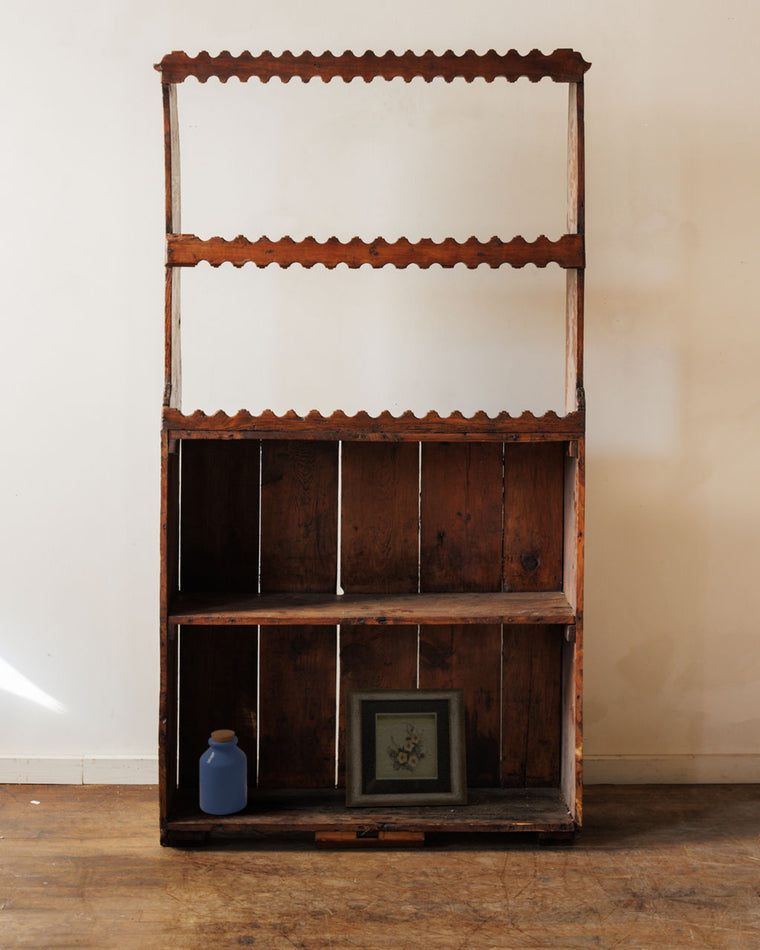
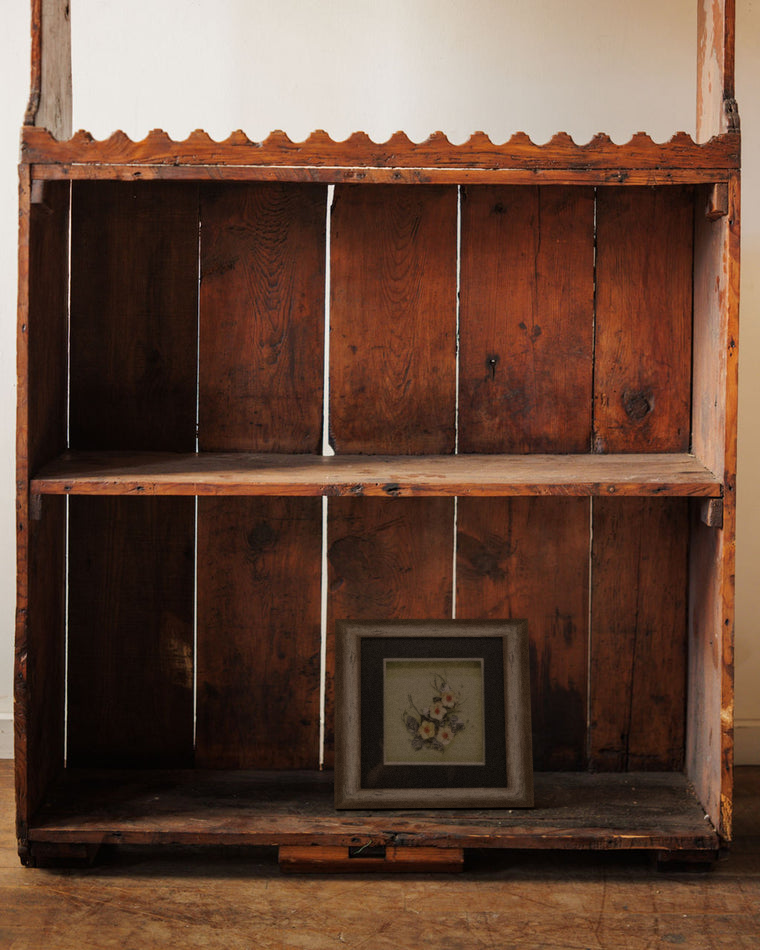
jar: present [200,730,247,815] -> none [94,682,172,818]

